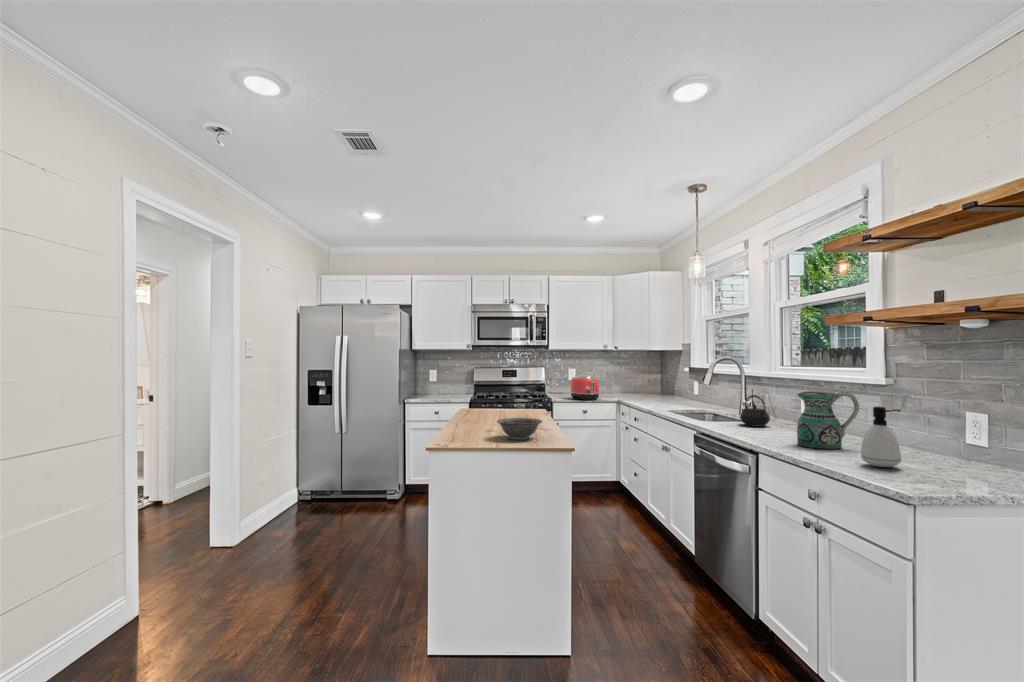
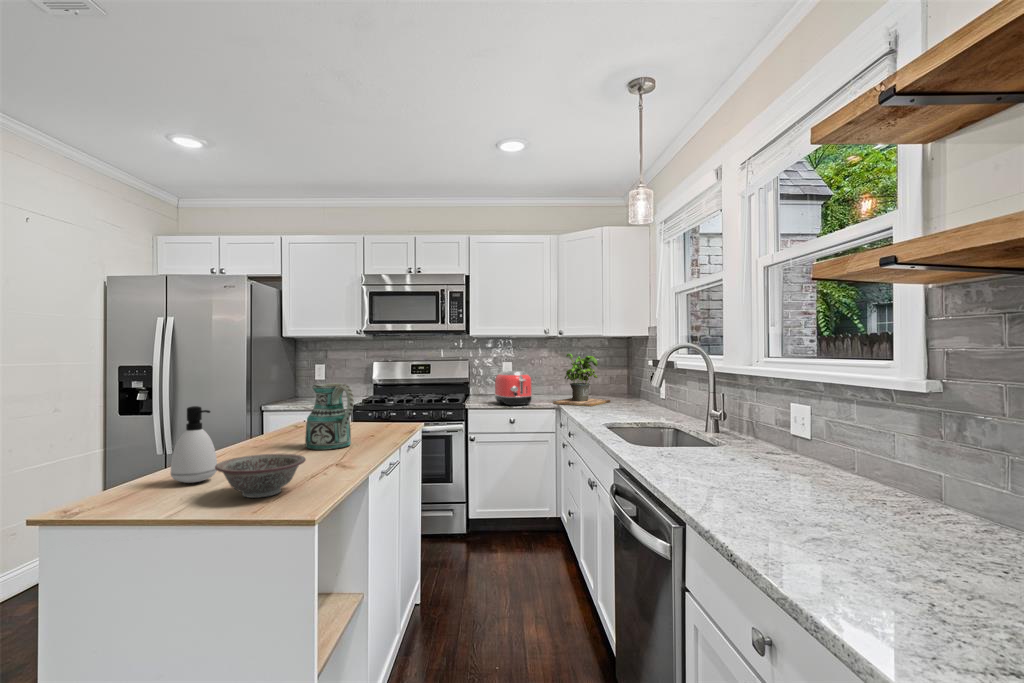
potted plant: none [614,363,655,401] -> present [553,354,610,406]
ceramic pitcher: present [797,391,859,449] -> present [305,383,354,450]
kettle: present [740,395,770,427] -> none [689,406,736,458]
soap dispenser: present [861,406,901,467] -> present [171,406,217,483]

